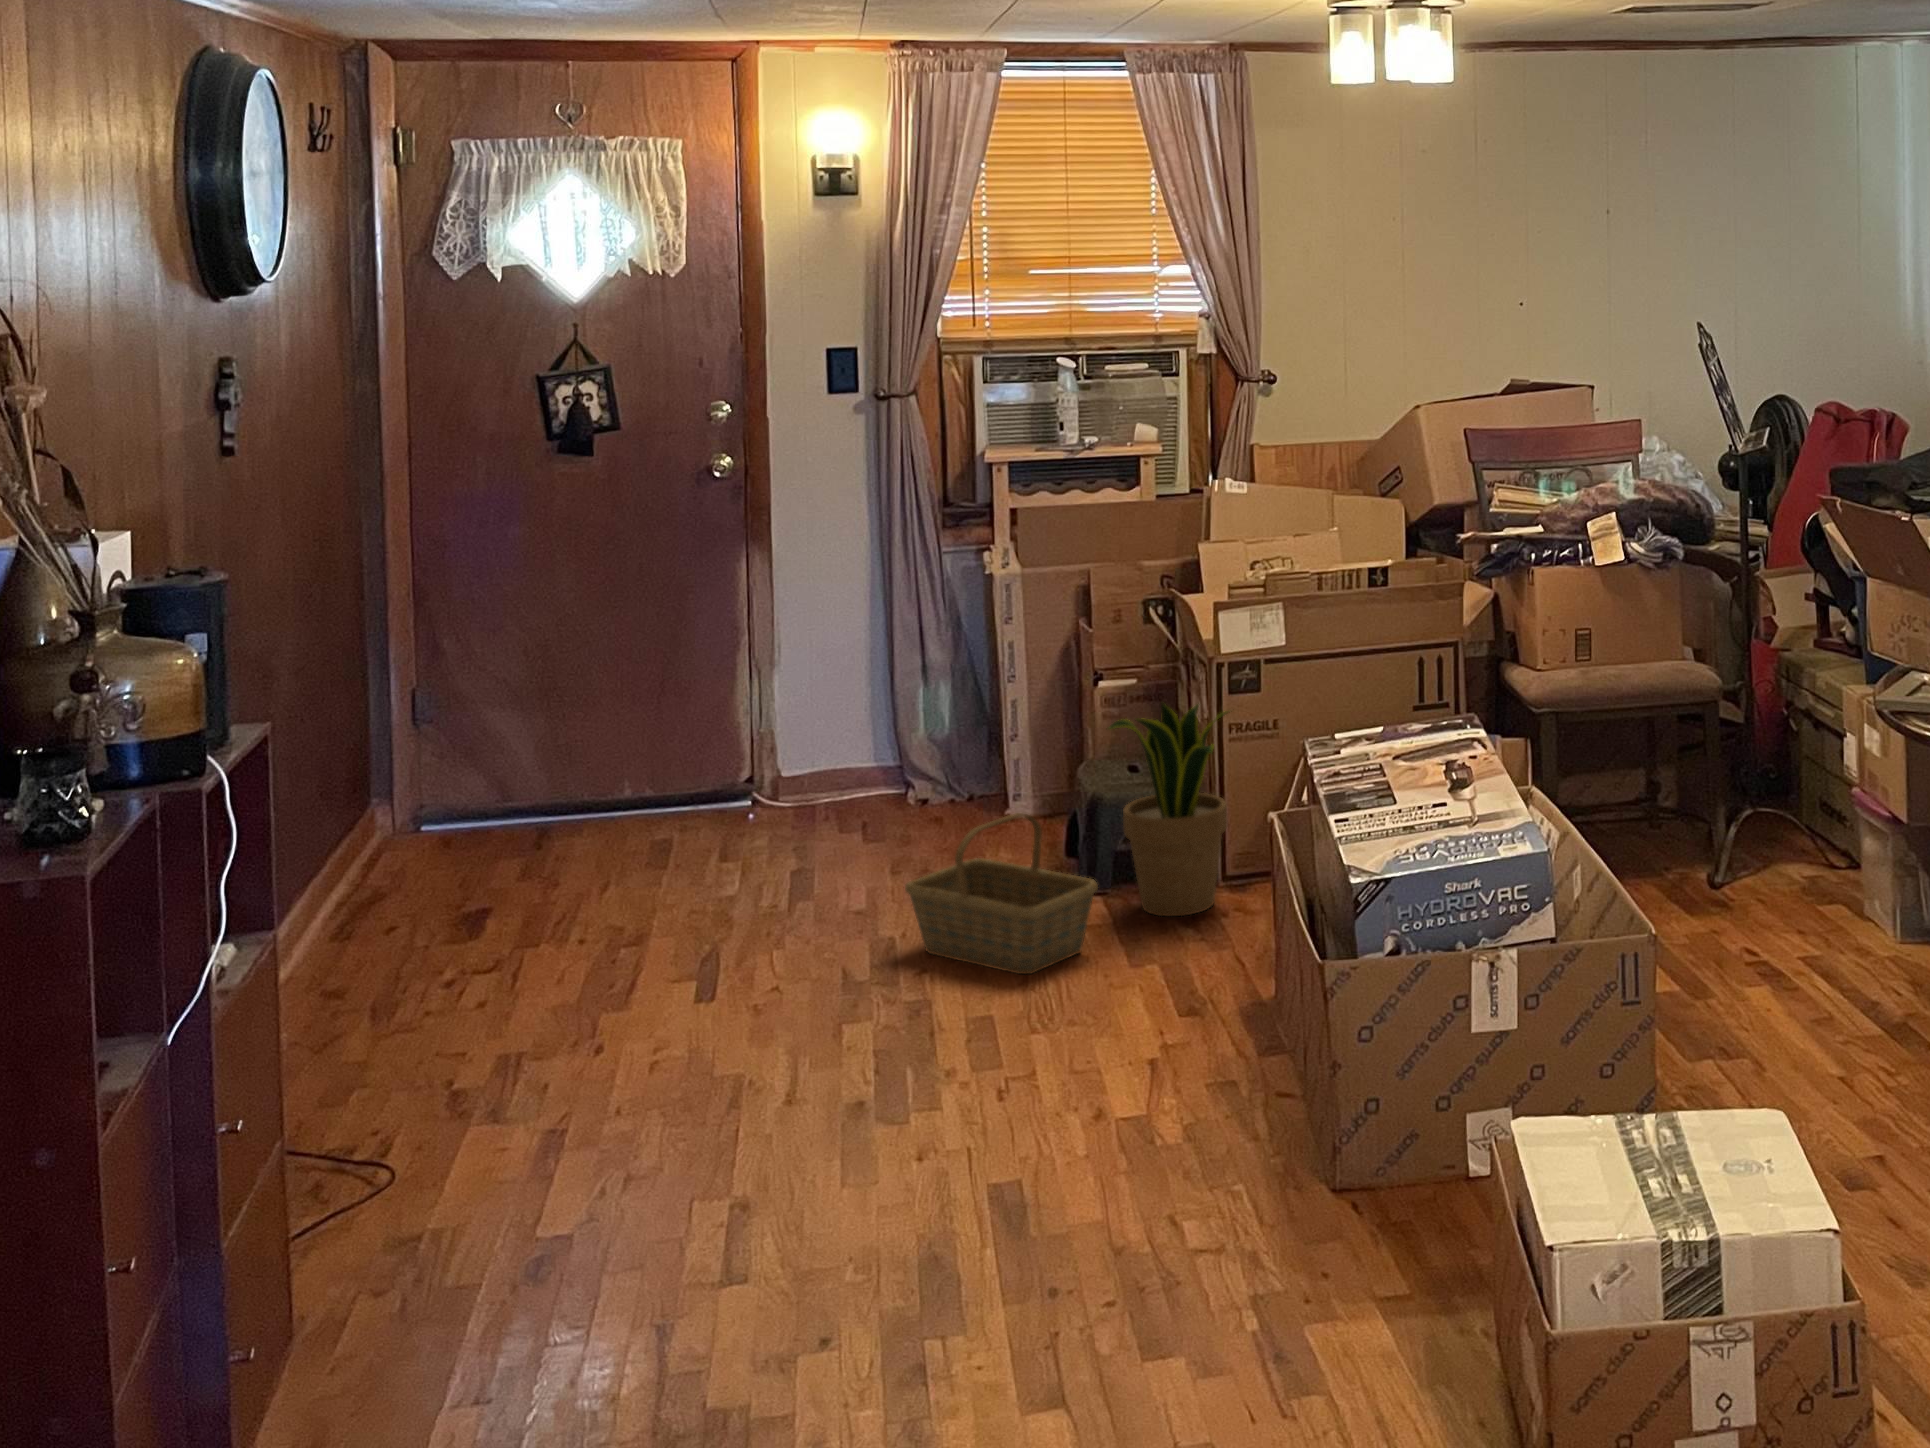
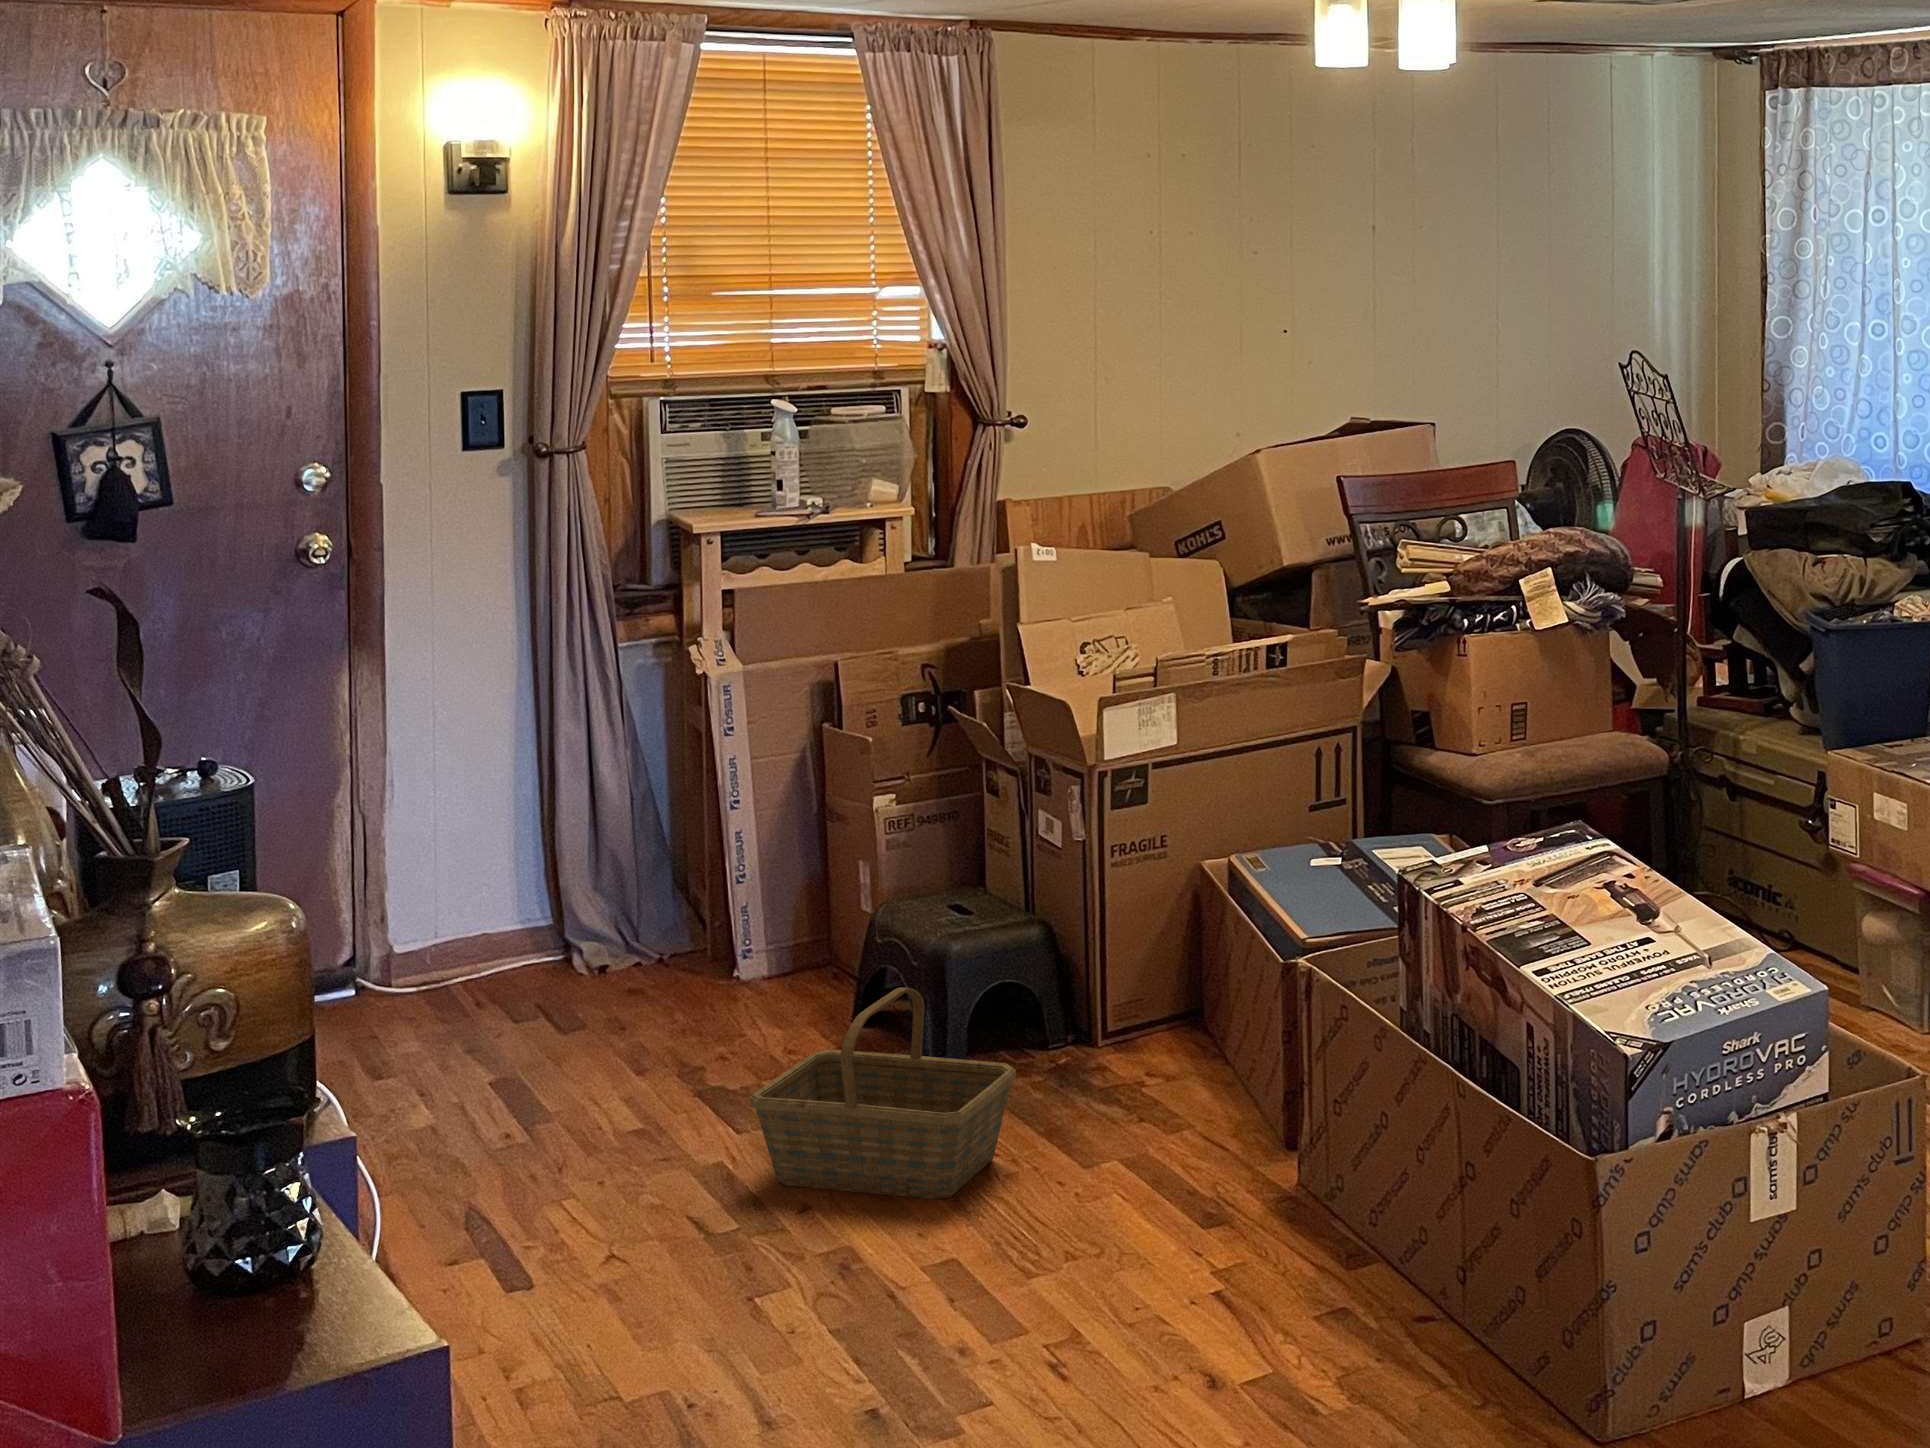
potted plant: present [1109,704,1228,916] -> none [987,826,1132,1097]

